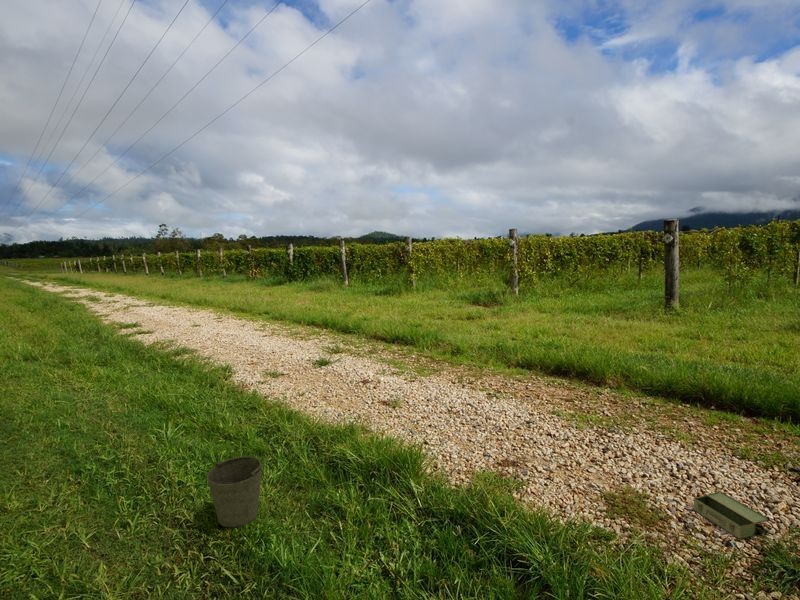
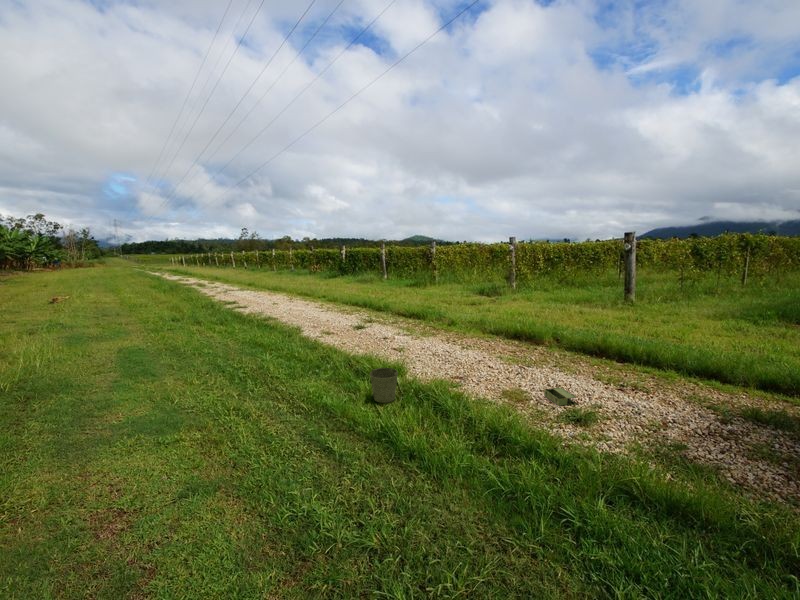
bucket: present [207,457,262,527] -> present [370,368,398,403]

